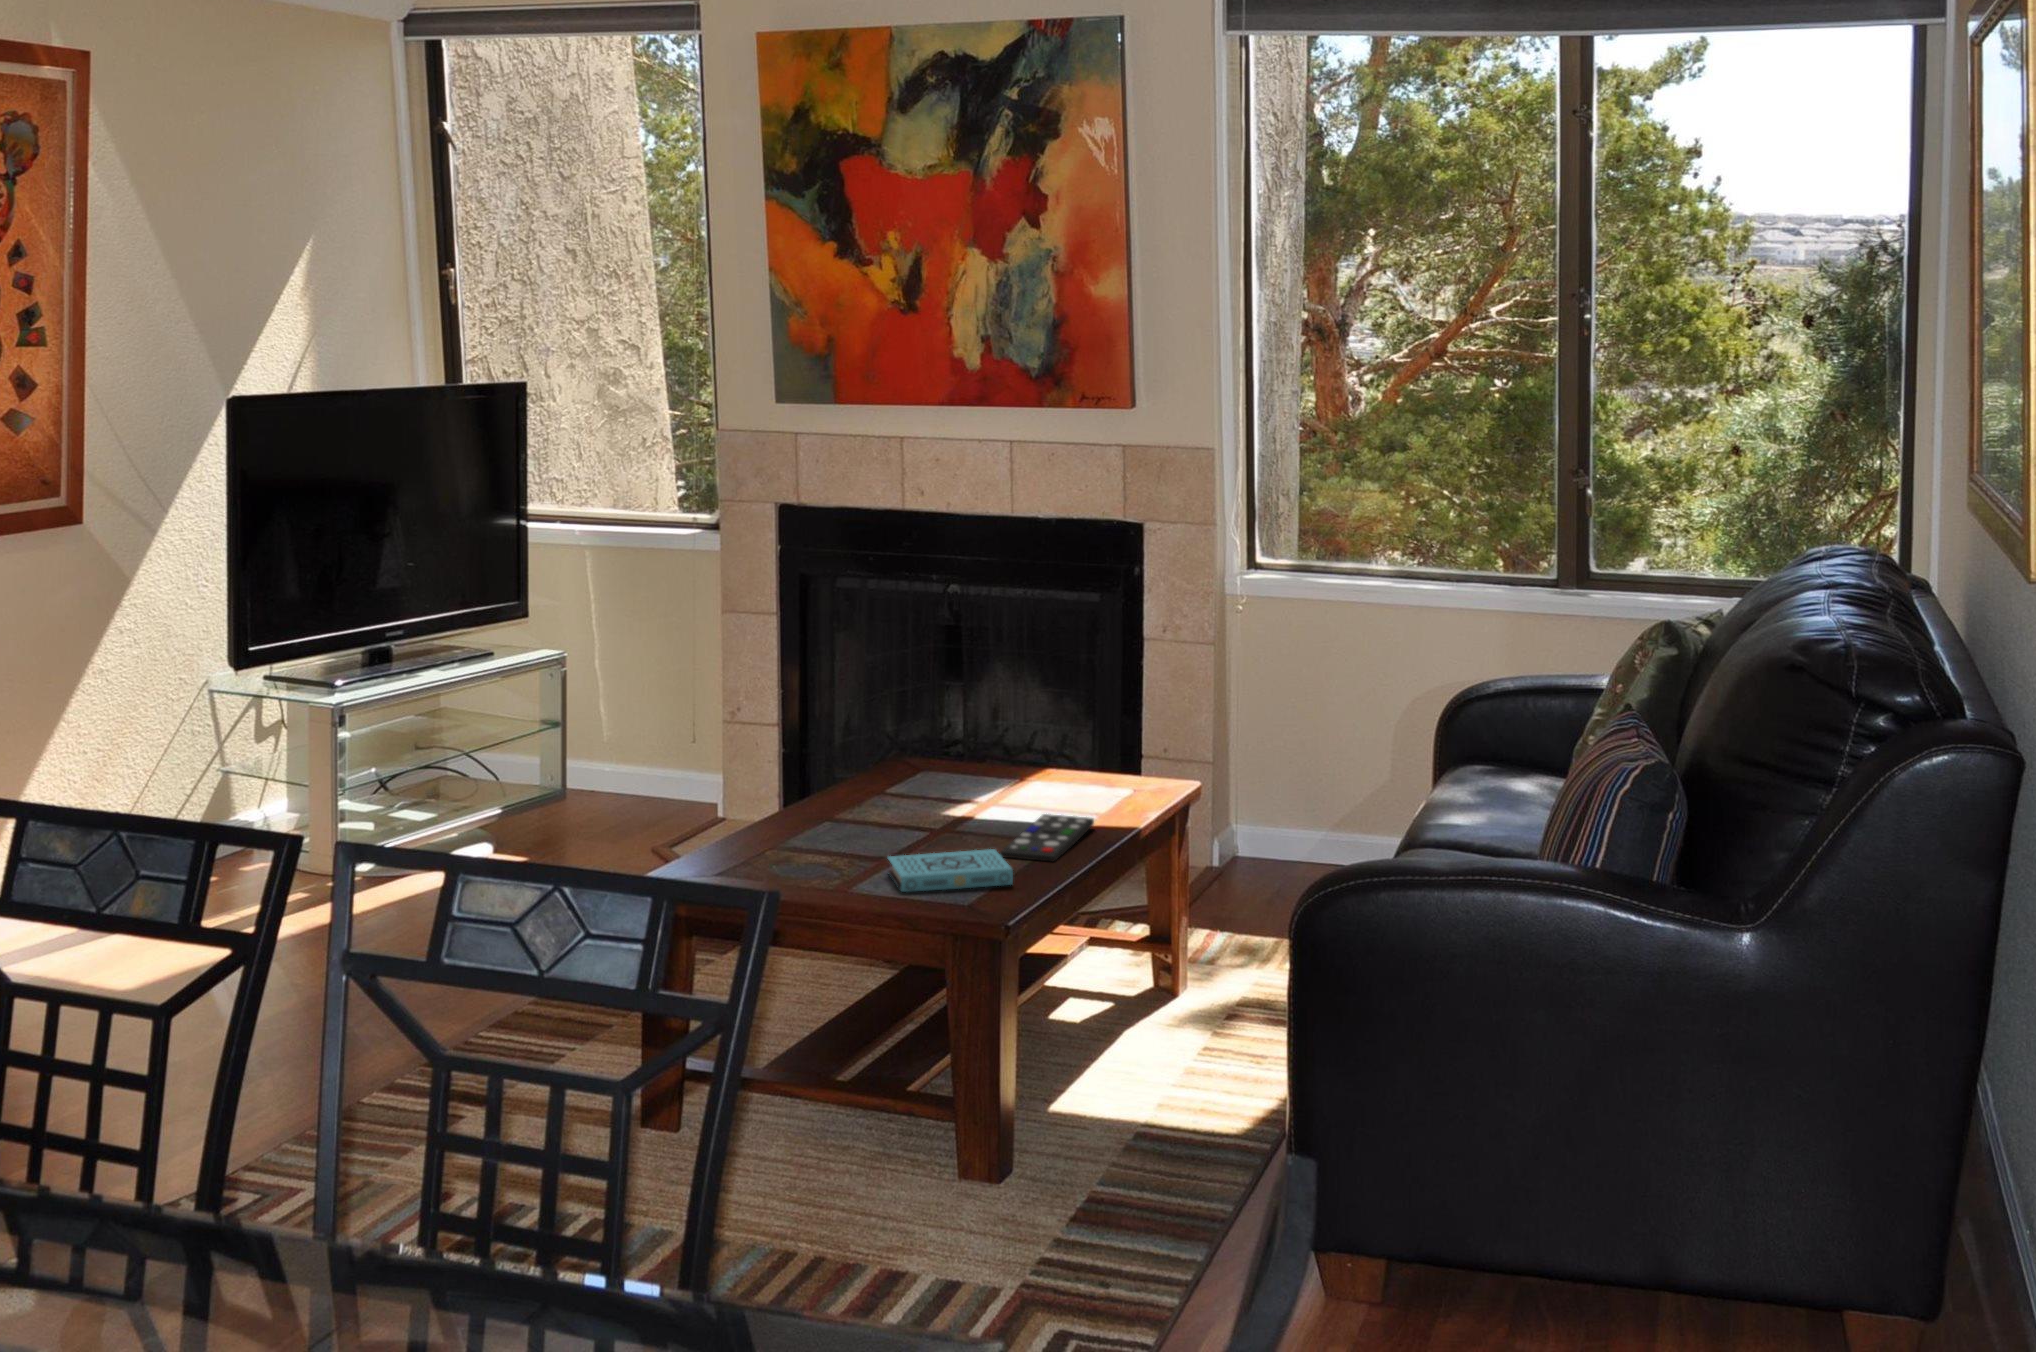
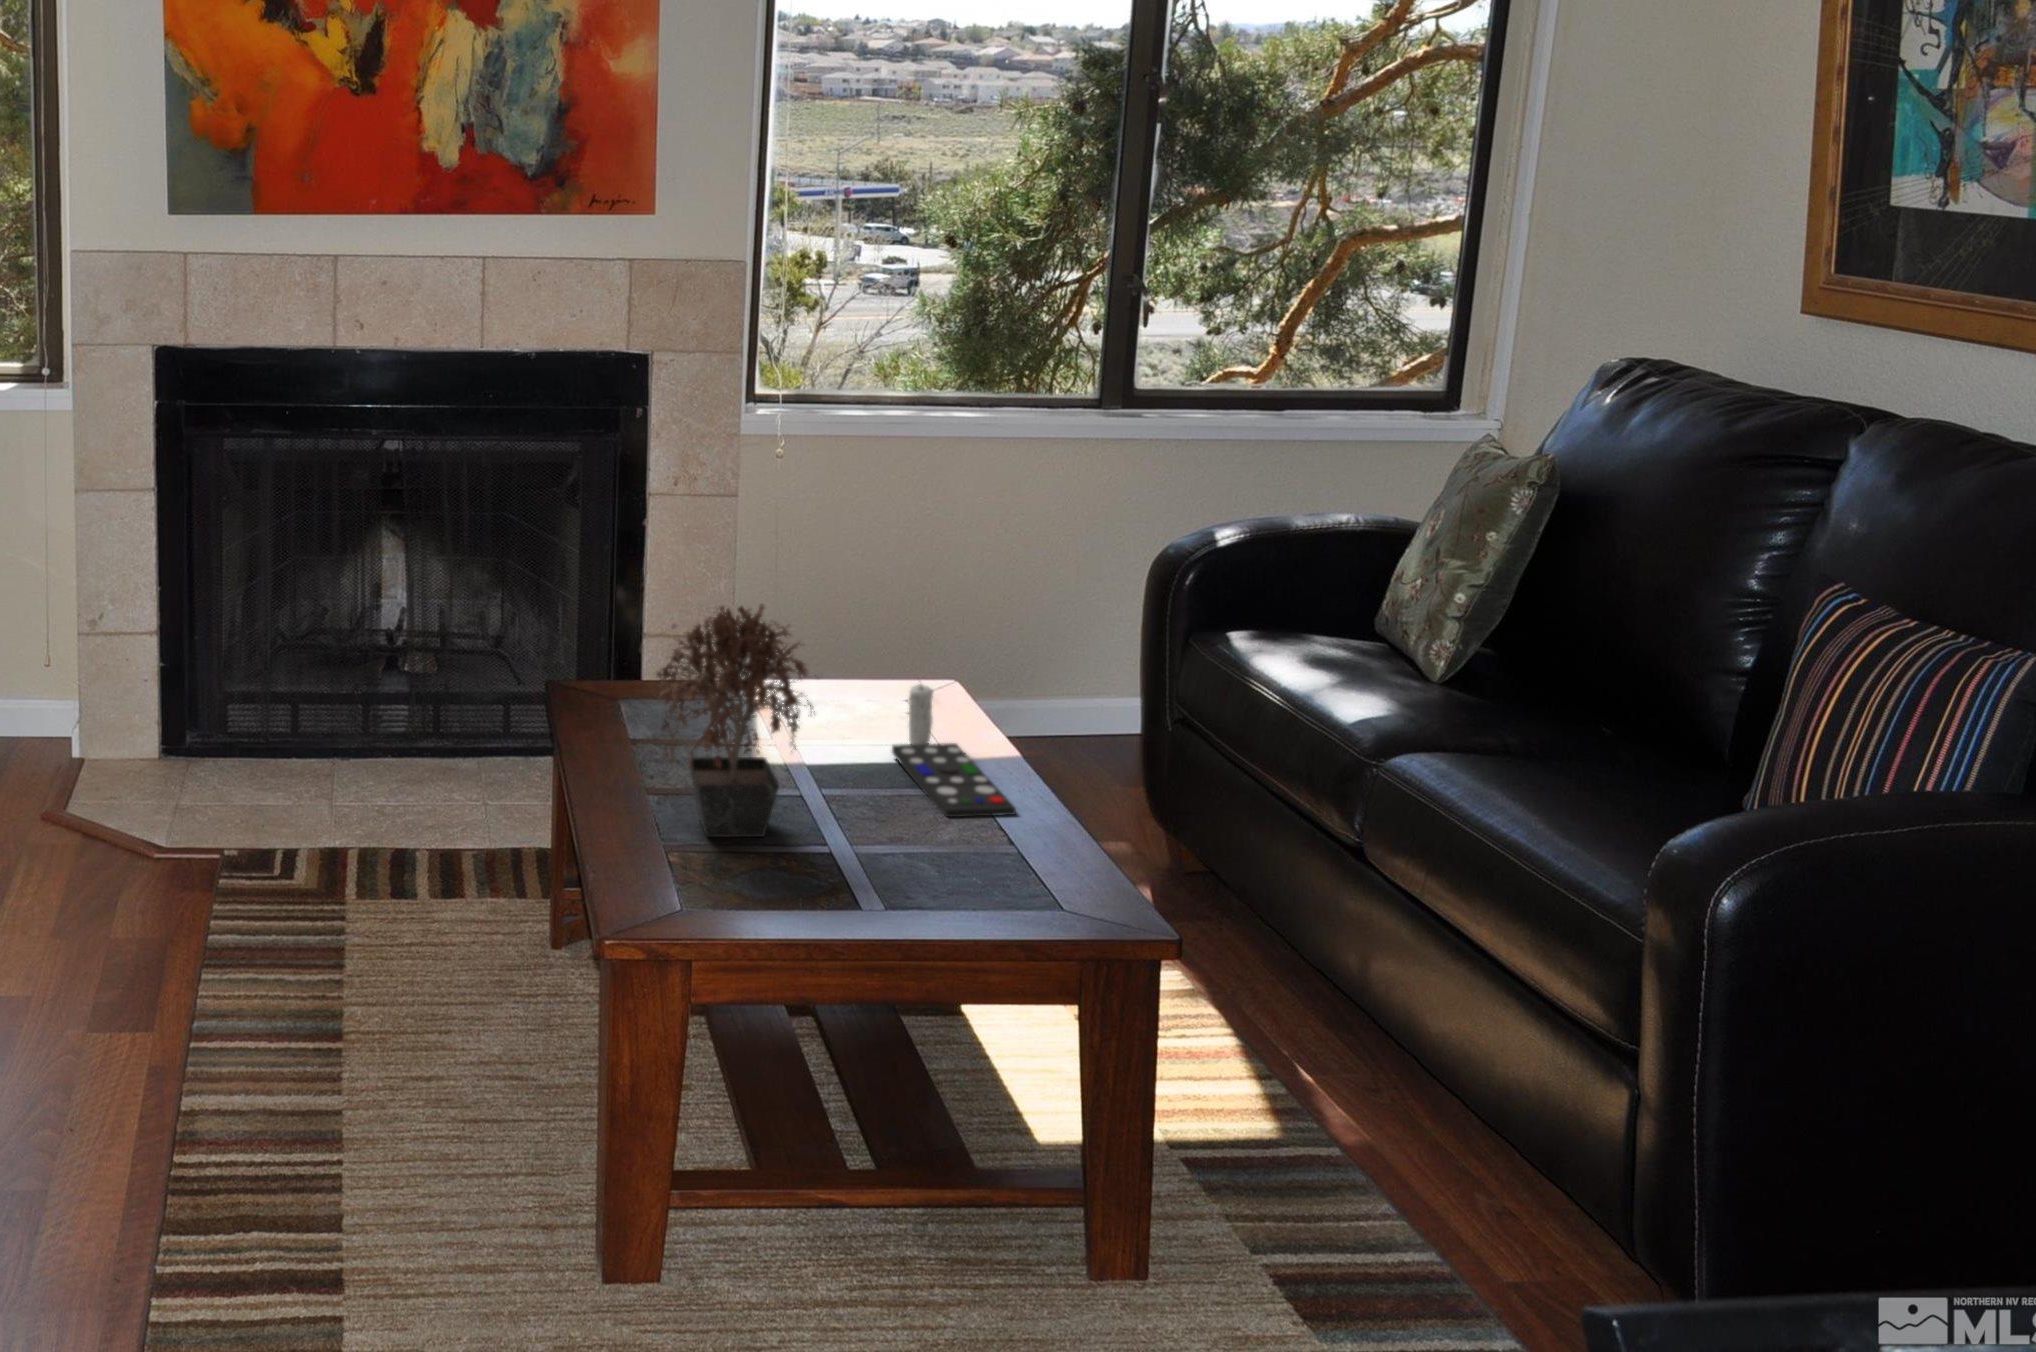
potted plant: none [770,675,904,852] -> present [656,604,816,837]
candle: none [1074,763,1094,820] -> present [909,684,933,744]
book: present [888,849,1013,892] -> none [875,812,1051,895]

